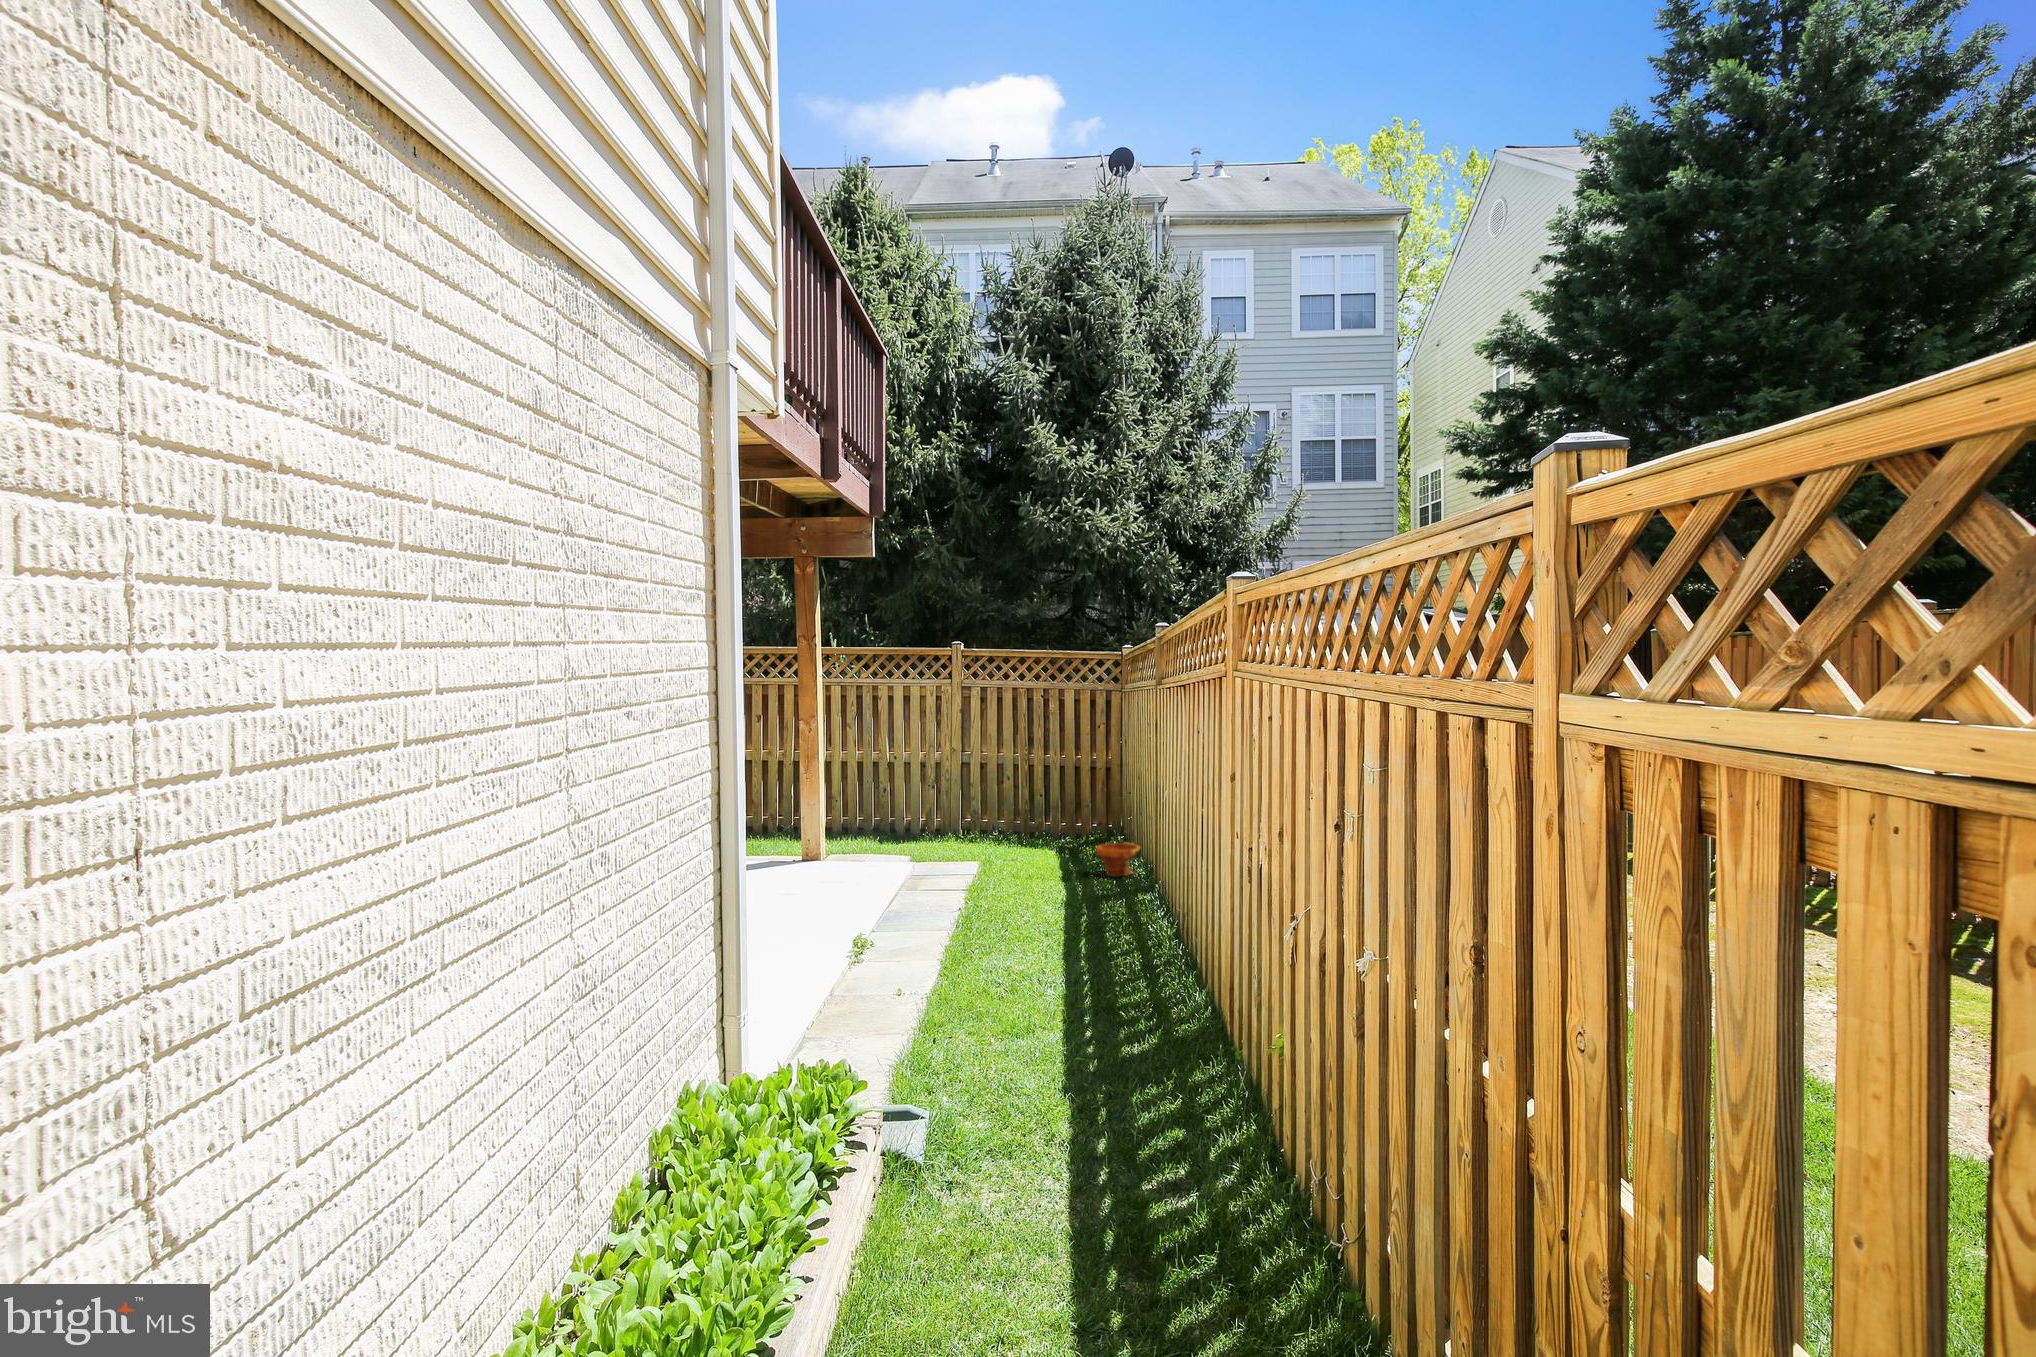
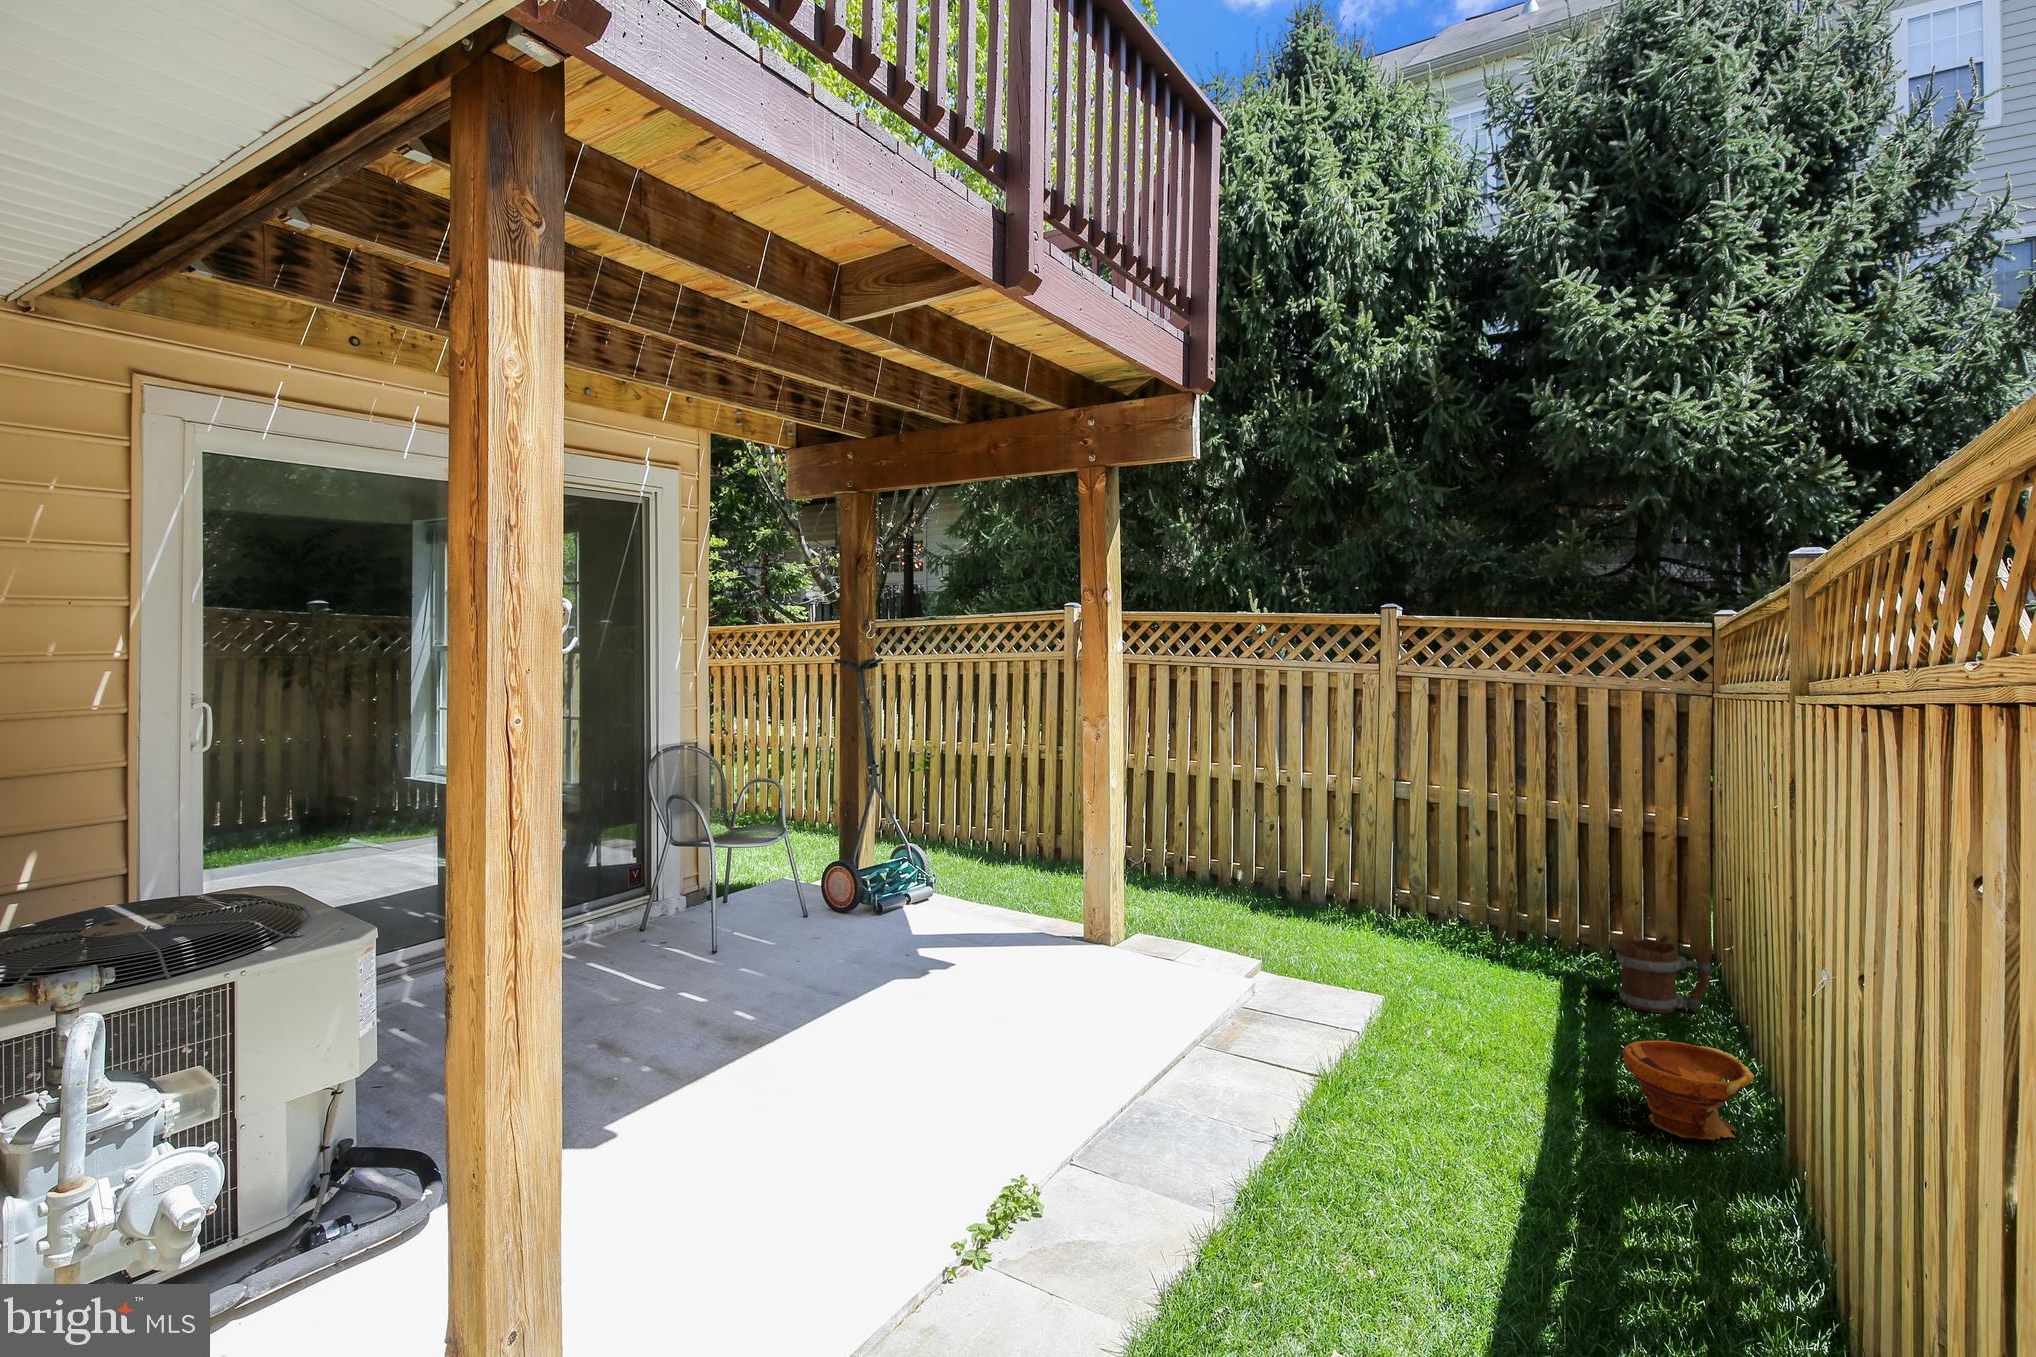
bucket: none [1086,814,1127,849] -> present [1616,938,1715,1014]

